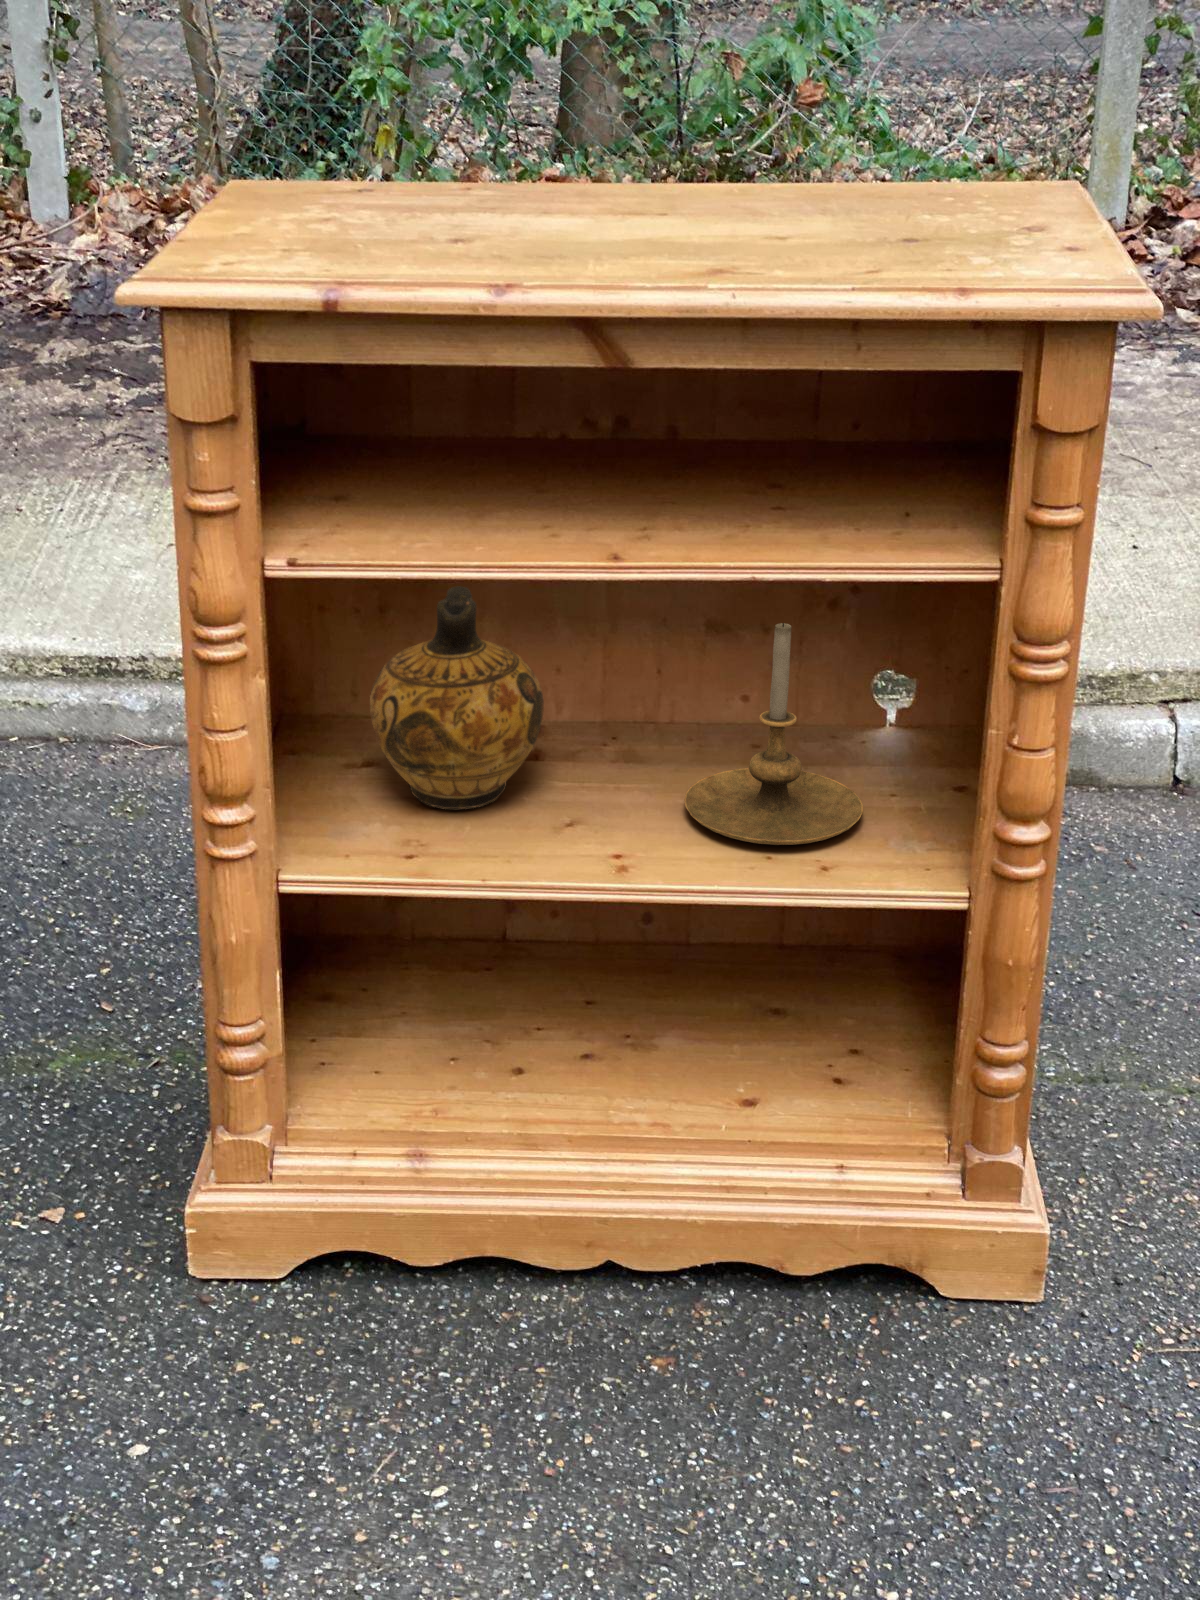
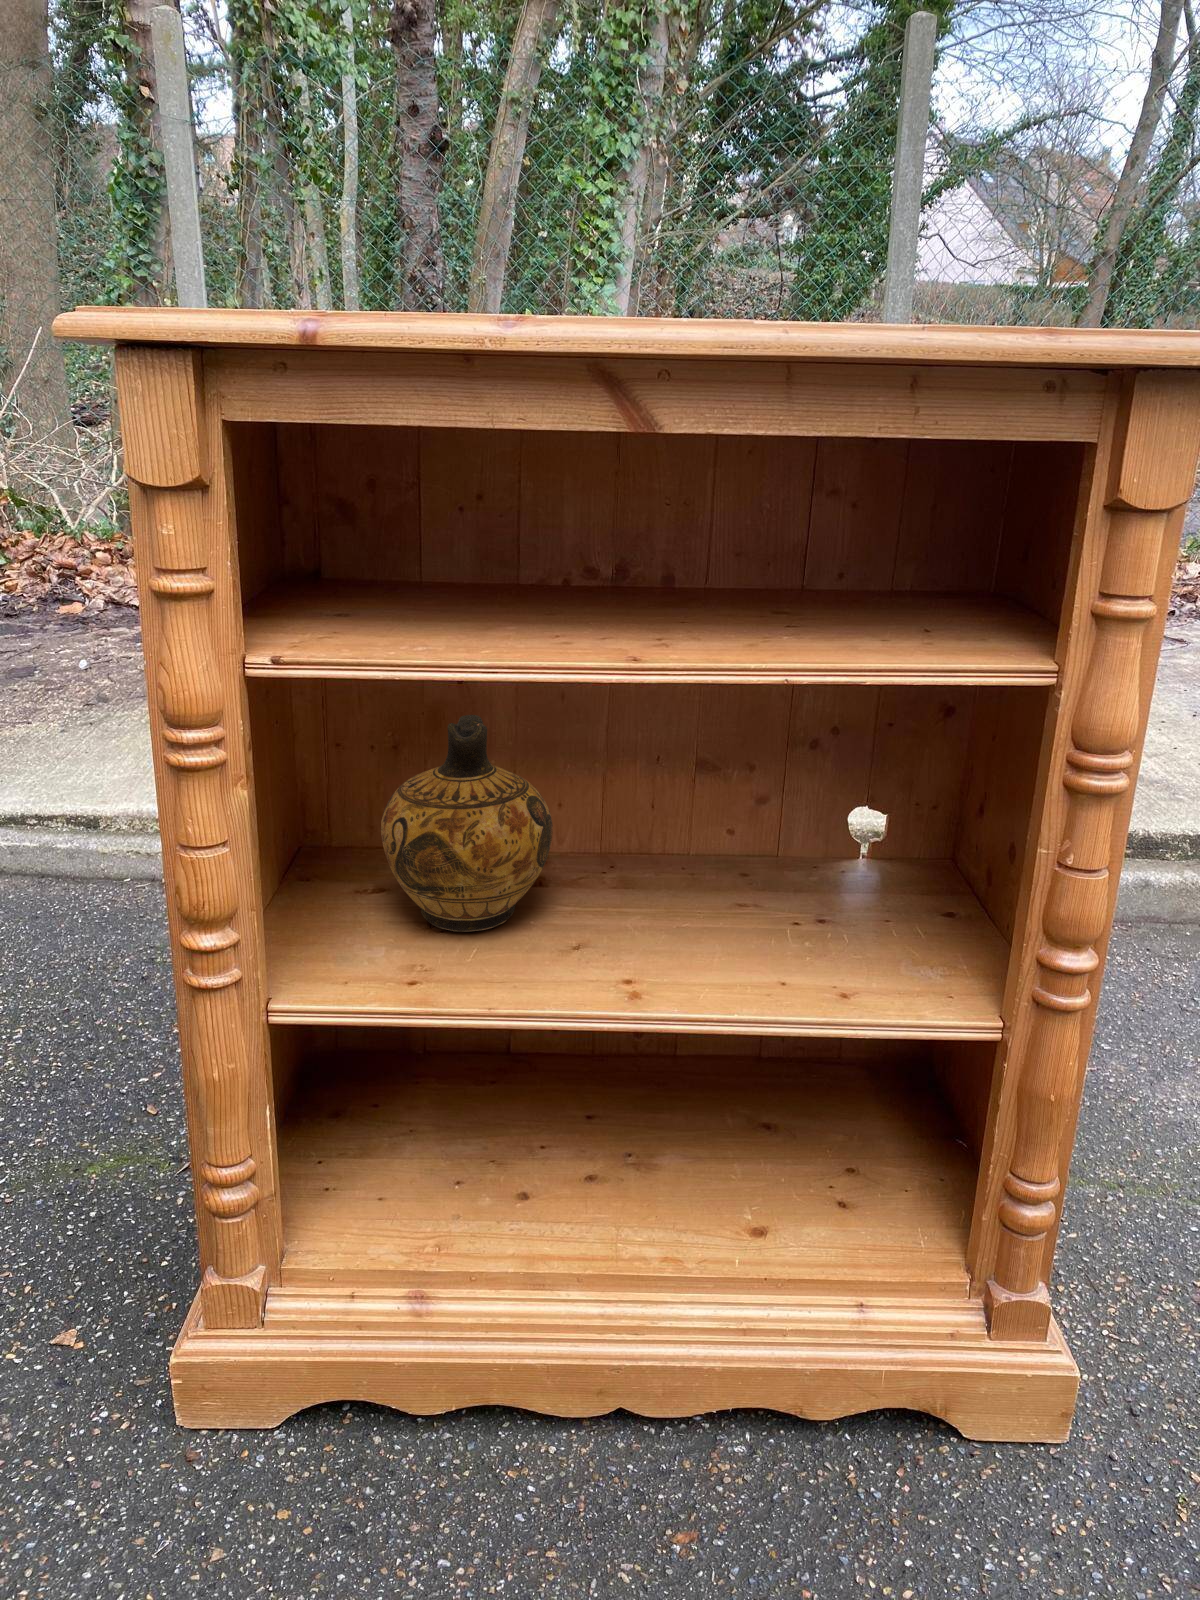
candle holder: present [684,623,863,845] -> none [690,745,868,967]

